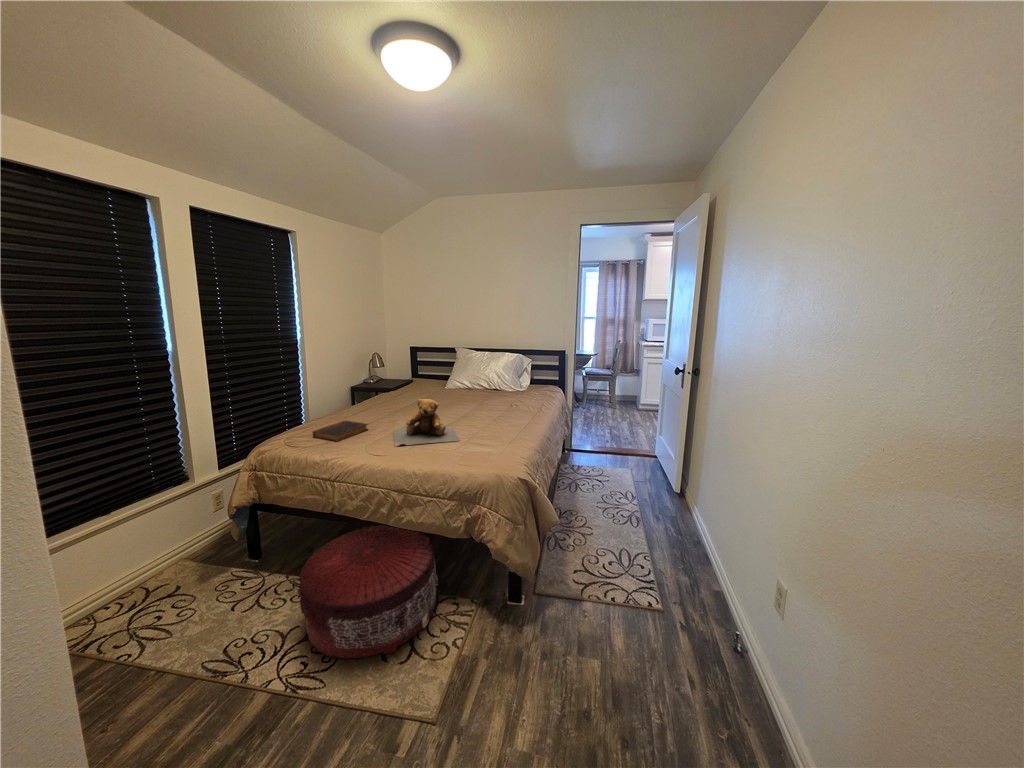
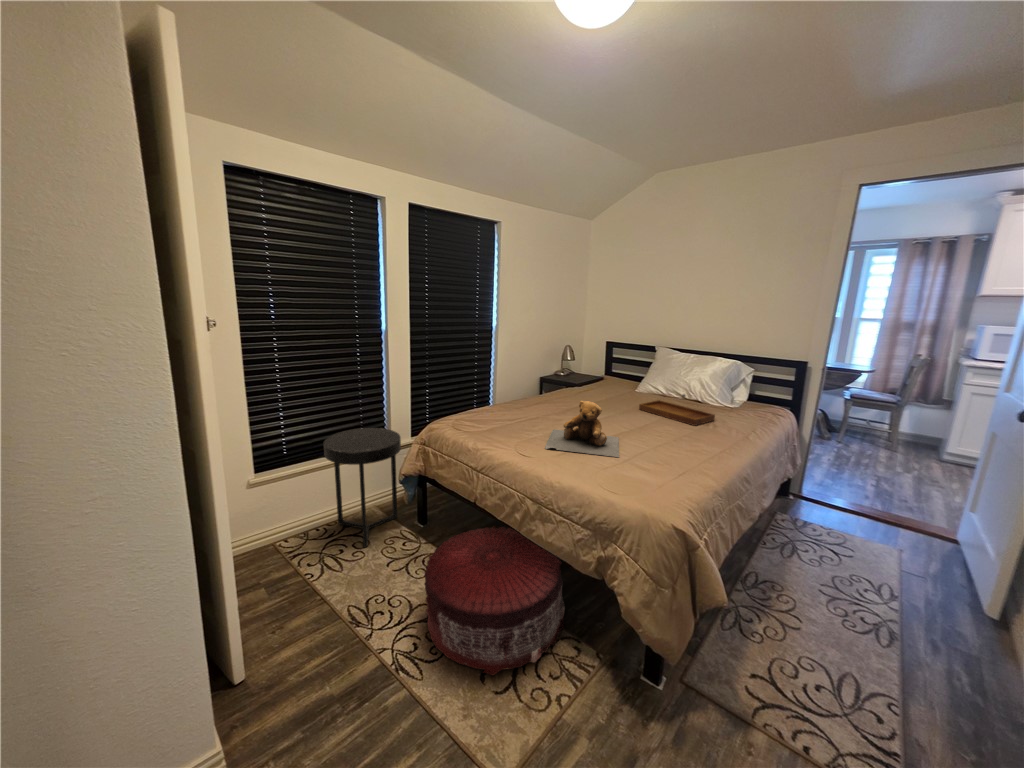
tray: none [456,384,514,408] -> present [639,394,715,426]
book: present [312,421,368,441] -> none [476,411,530,432]
side table: none [112,464,224,602] -> present [324,428,401,547]

